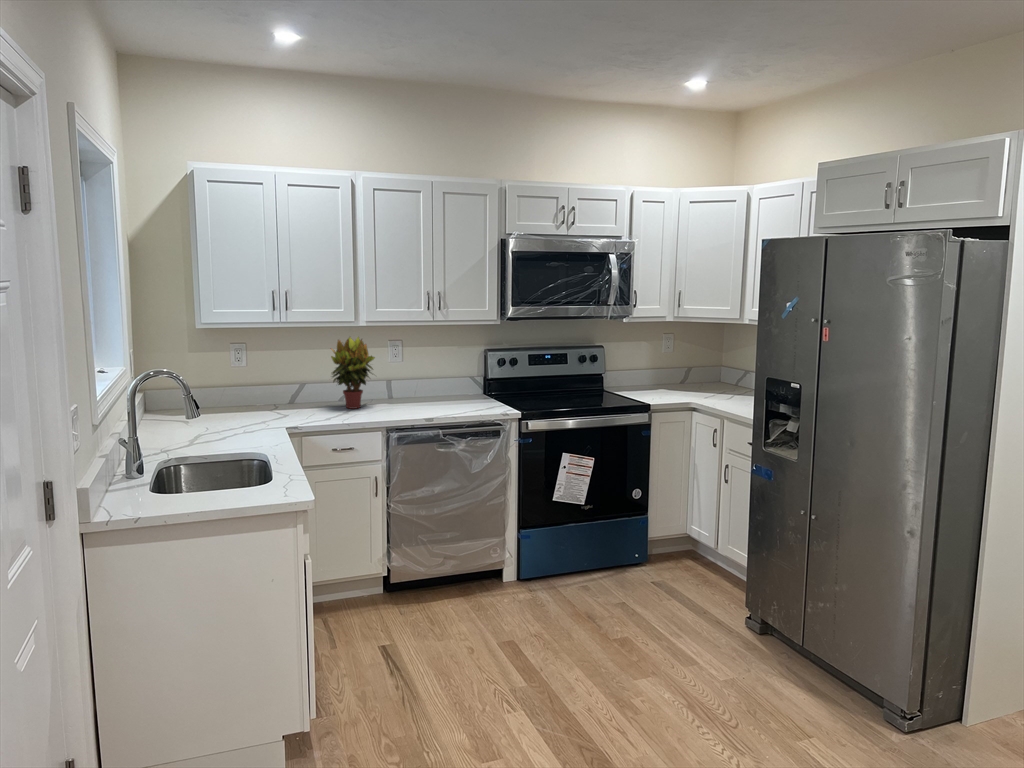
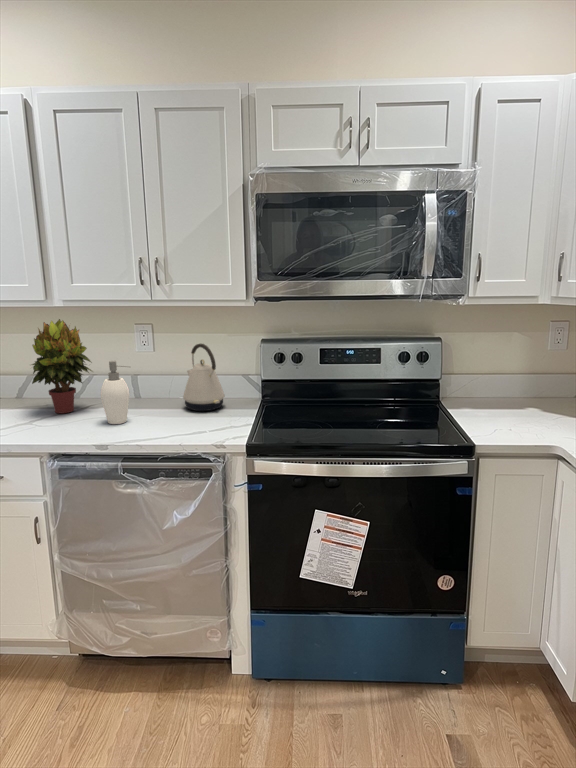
kettle: none [436,352,470,402] -> present [183,344,225,411]
soap dispenser: none [399,364,425,411] -> present [101,361,129,424]

